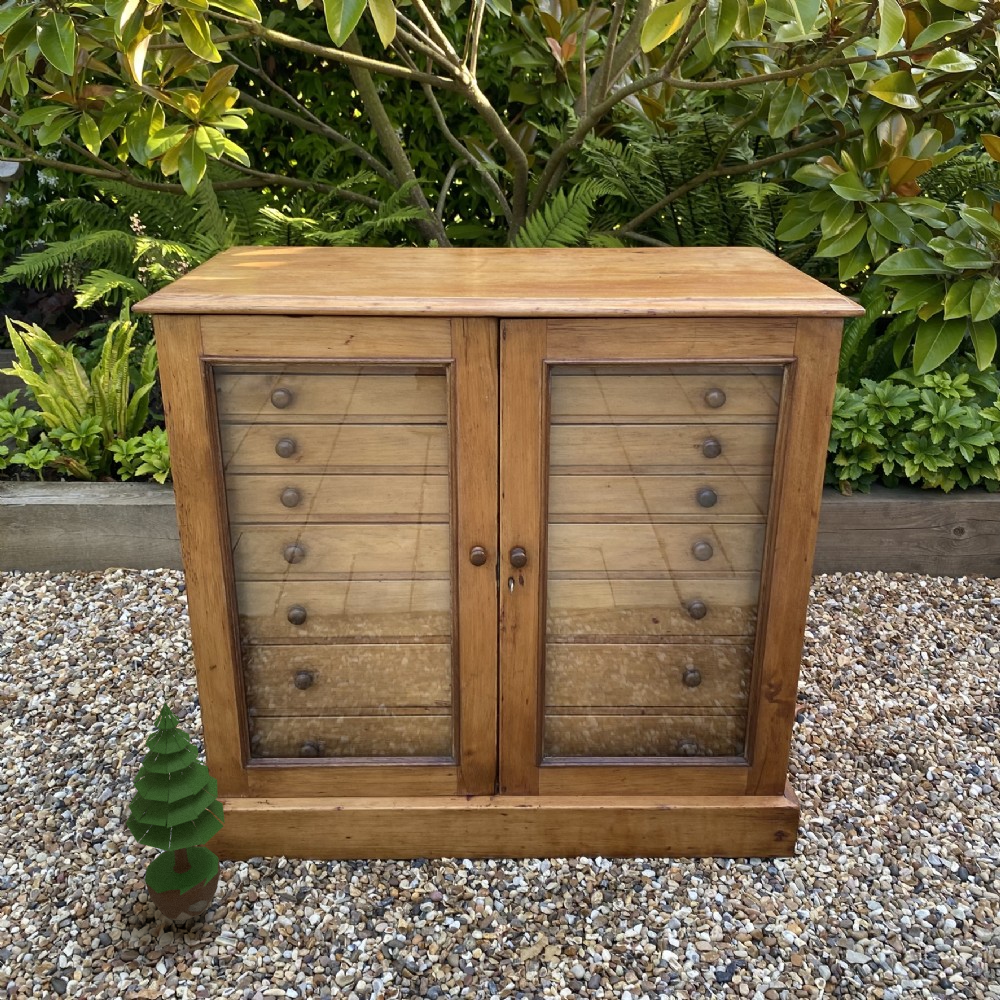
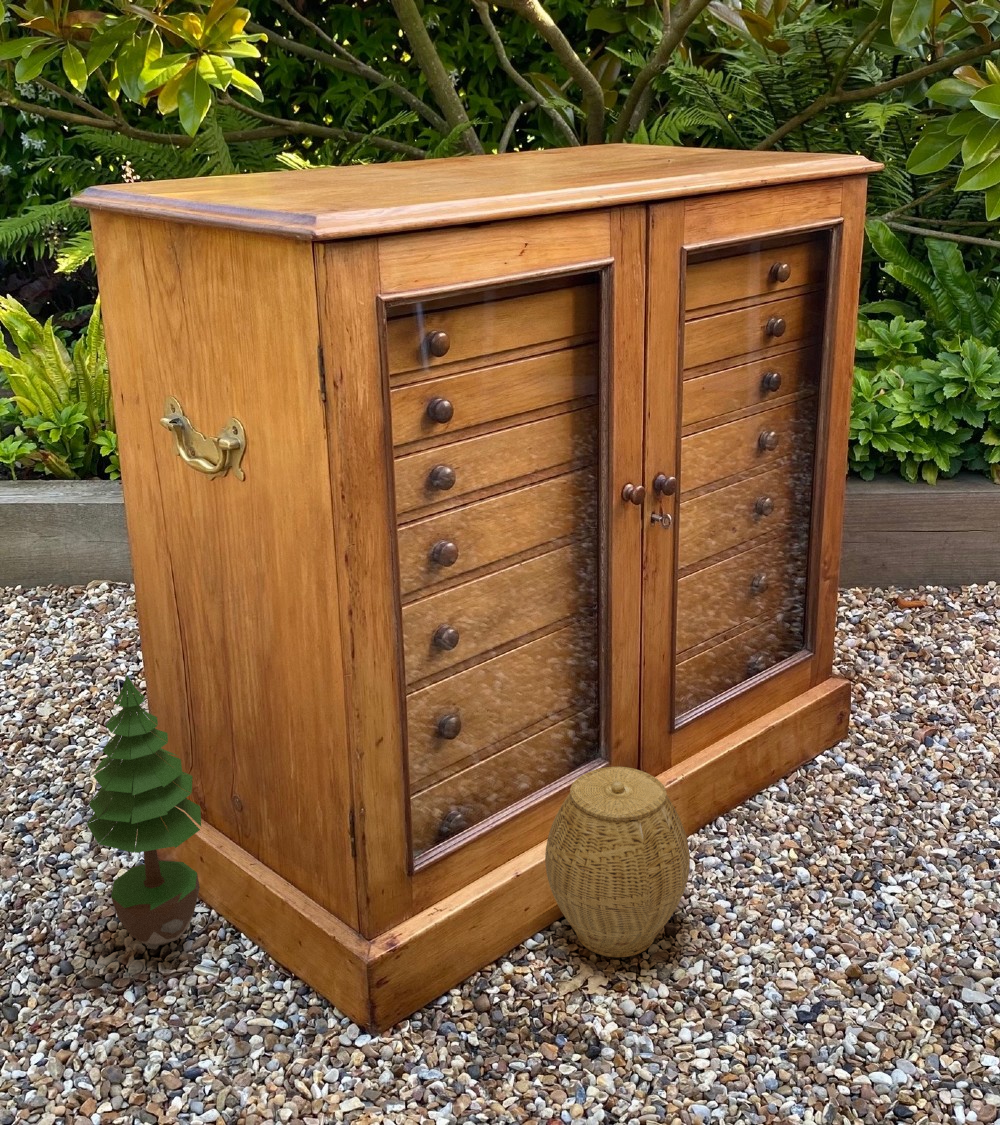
woven basket: none [510,766,628,923] -> present [545,767,690,957]

